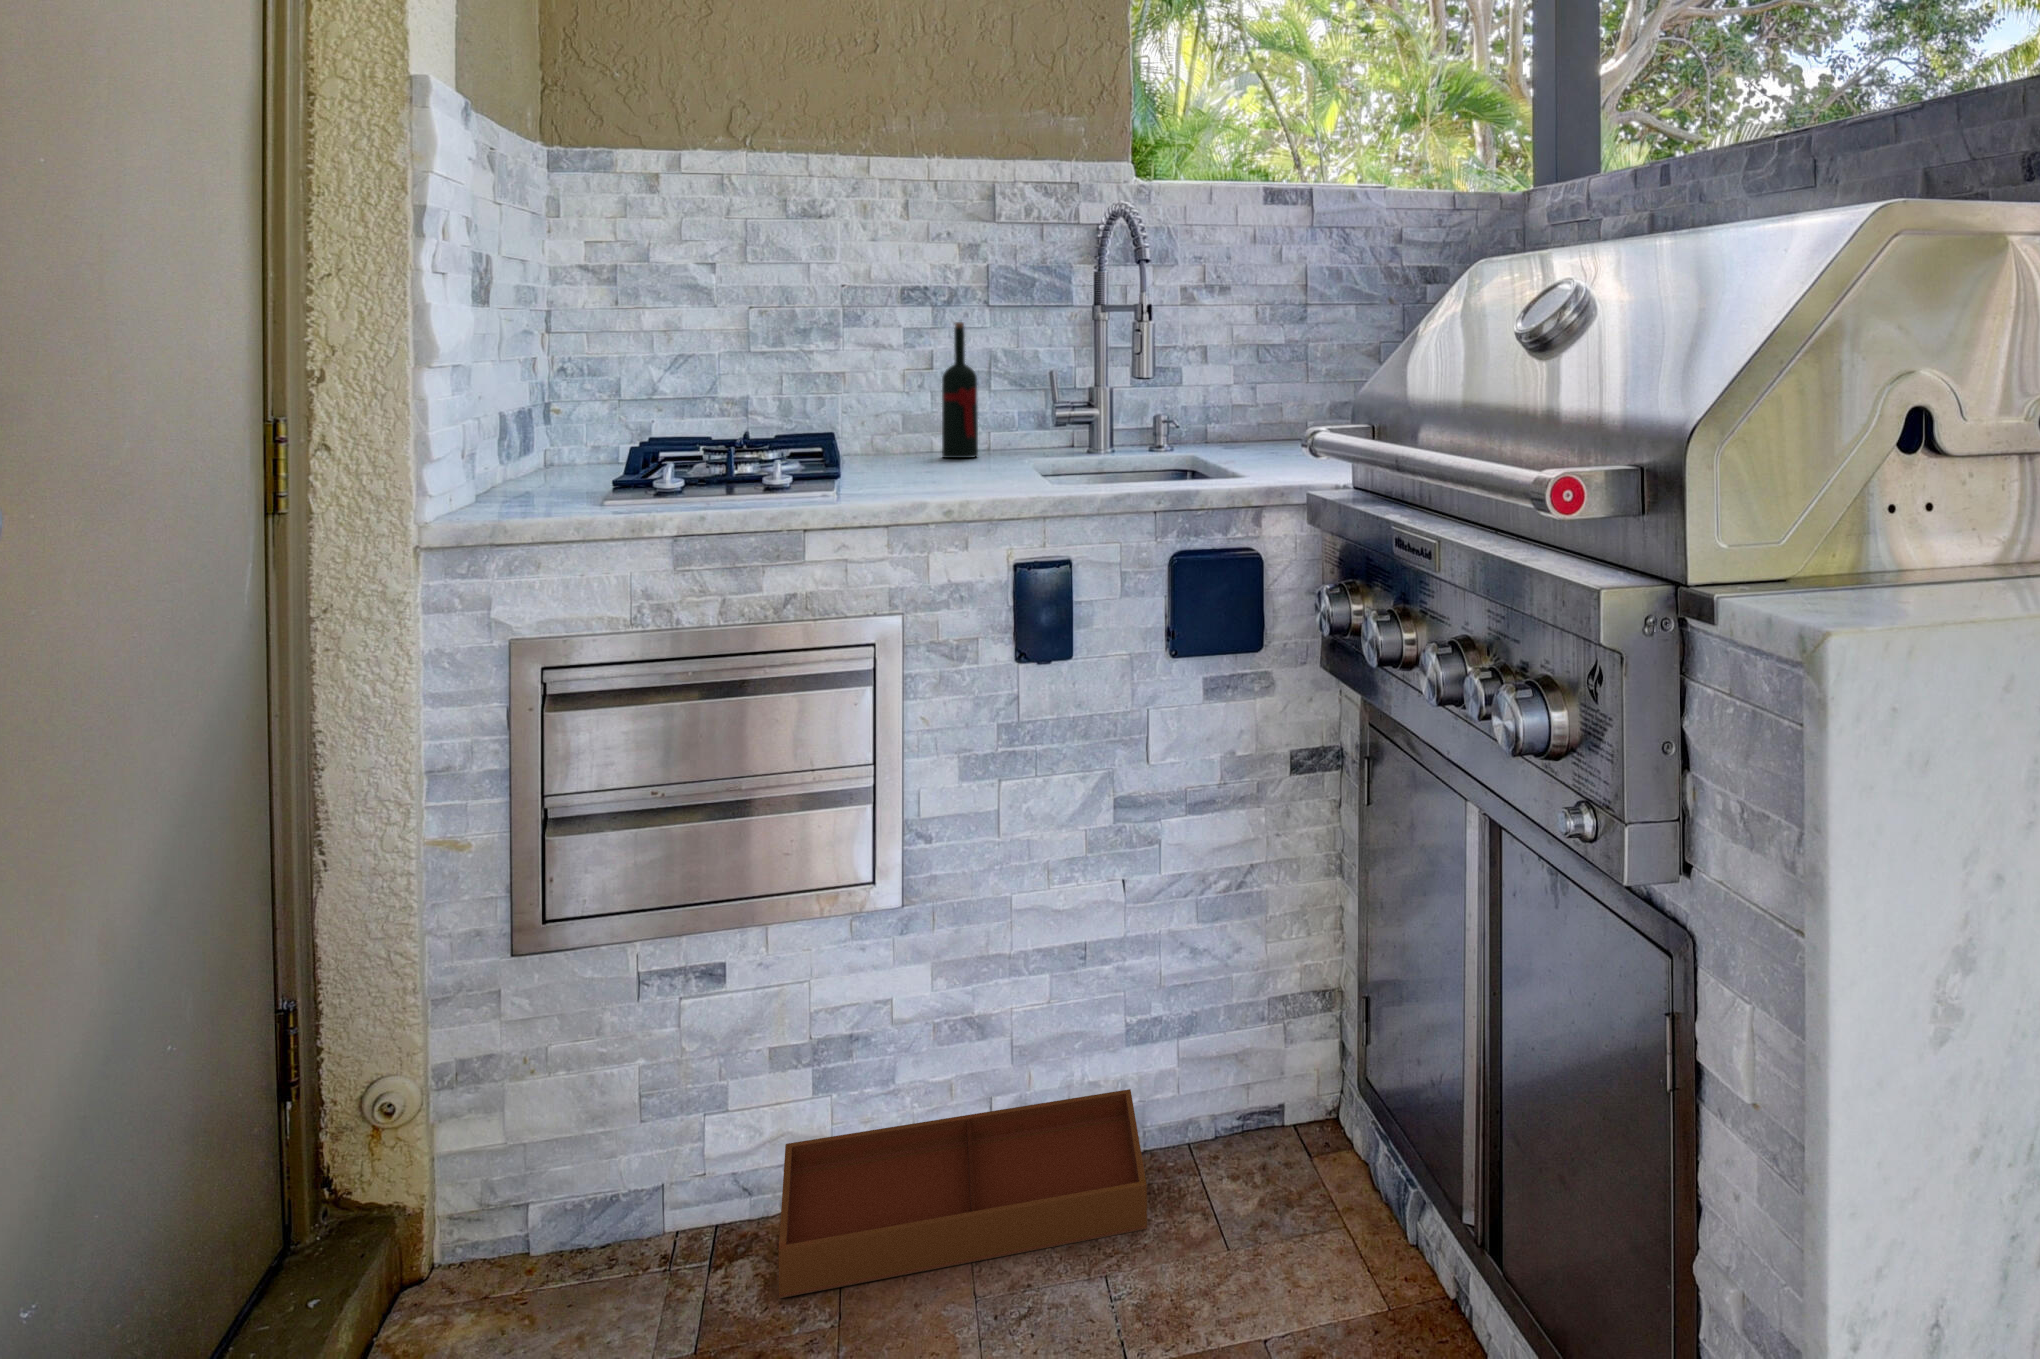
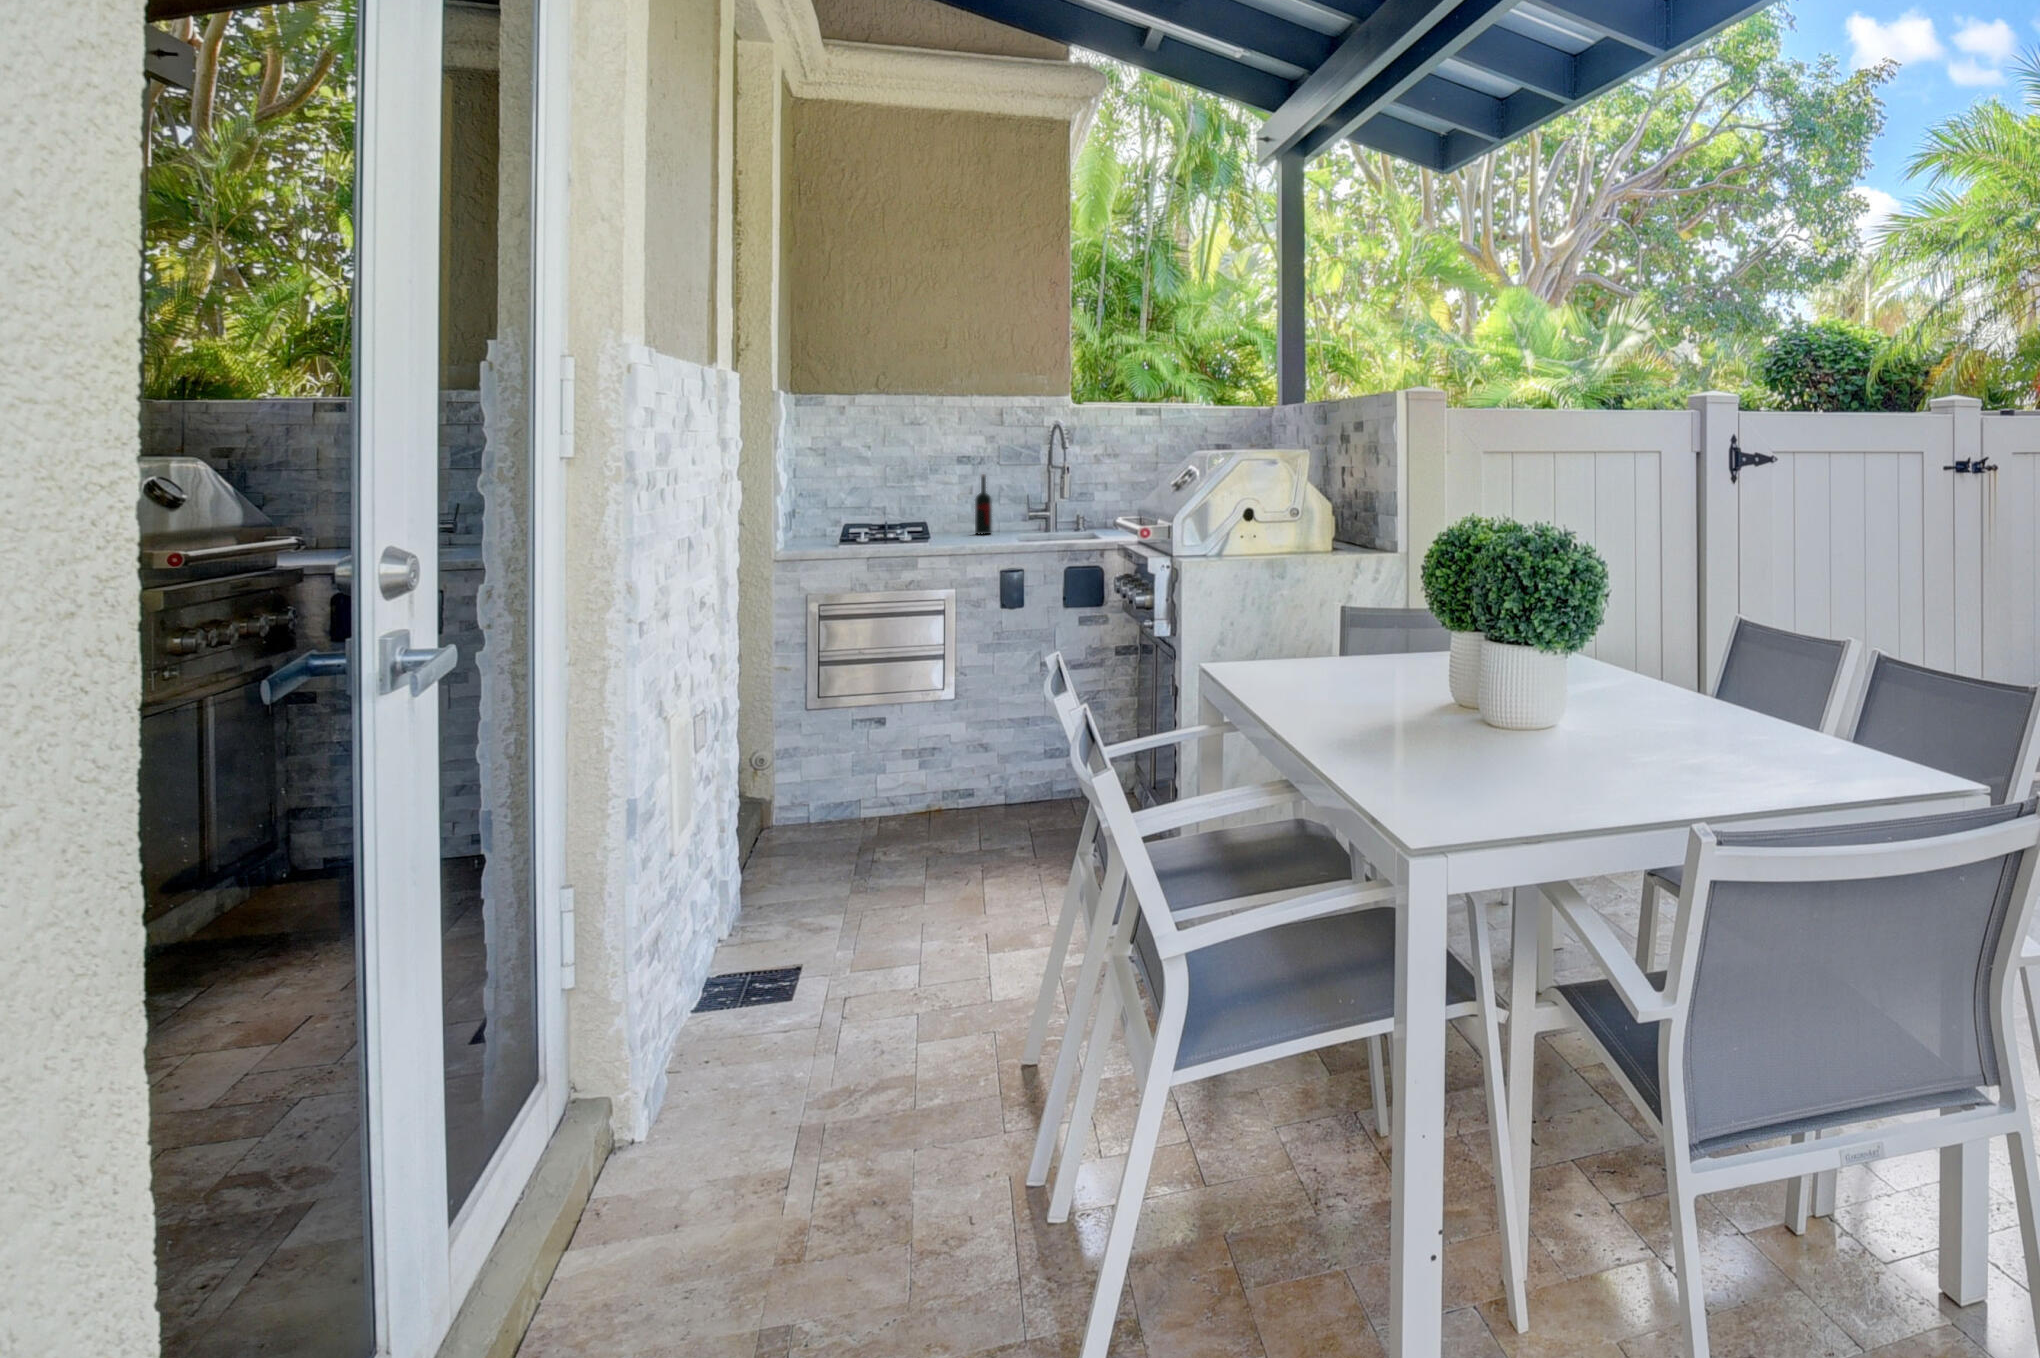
storage bin: present [778,1089,1147,1298] -> none [909,773,1048,826]

